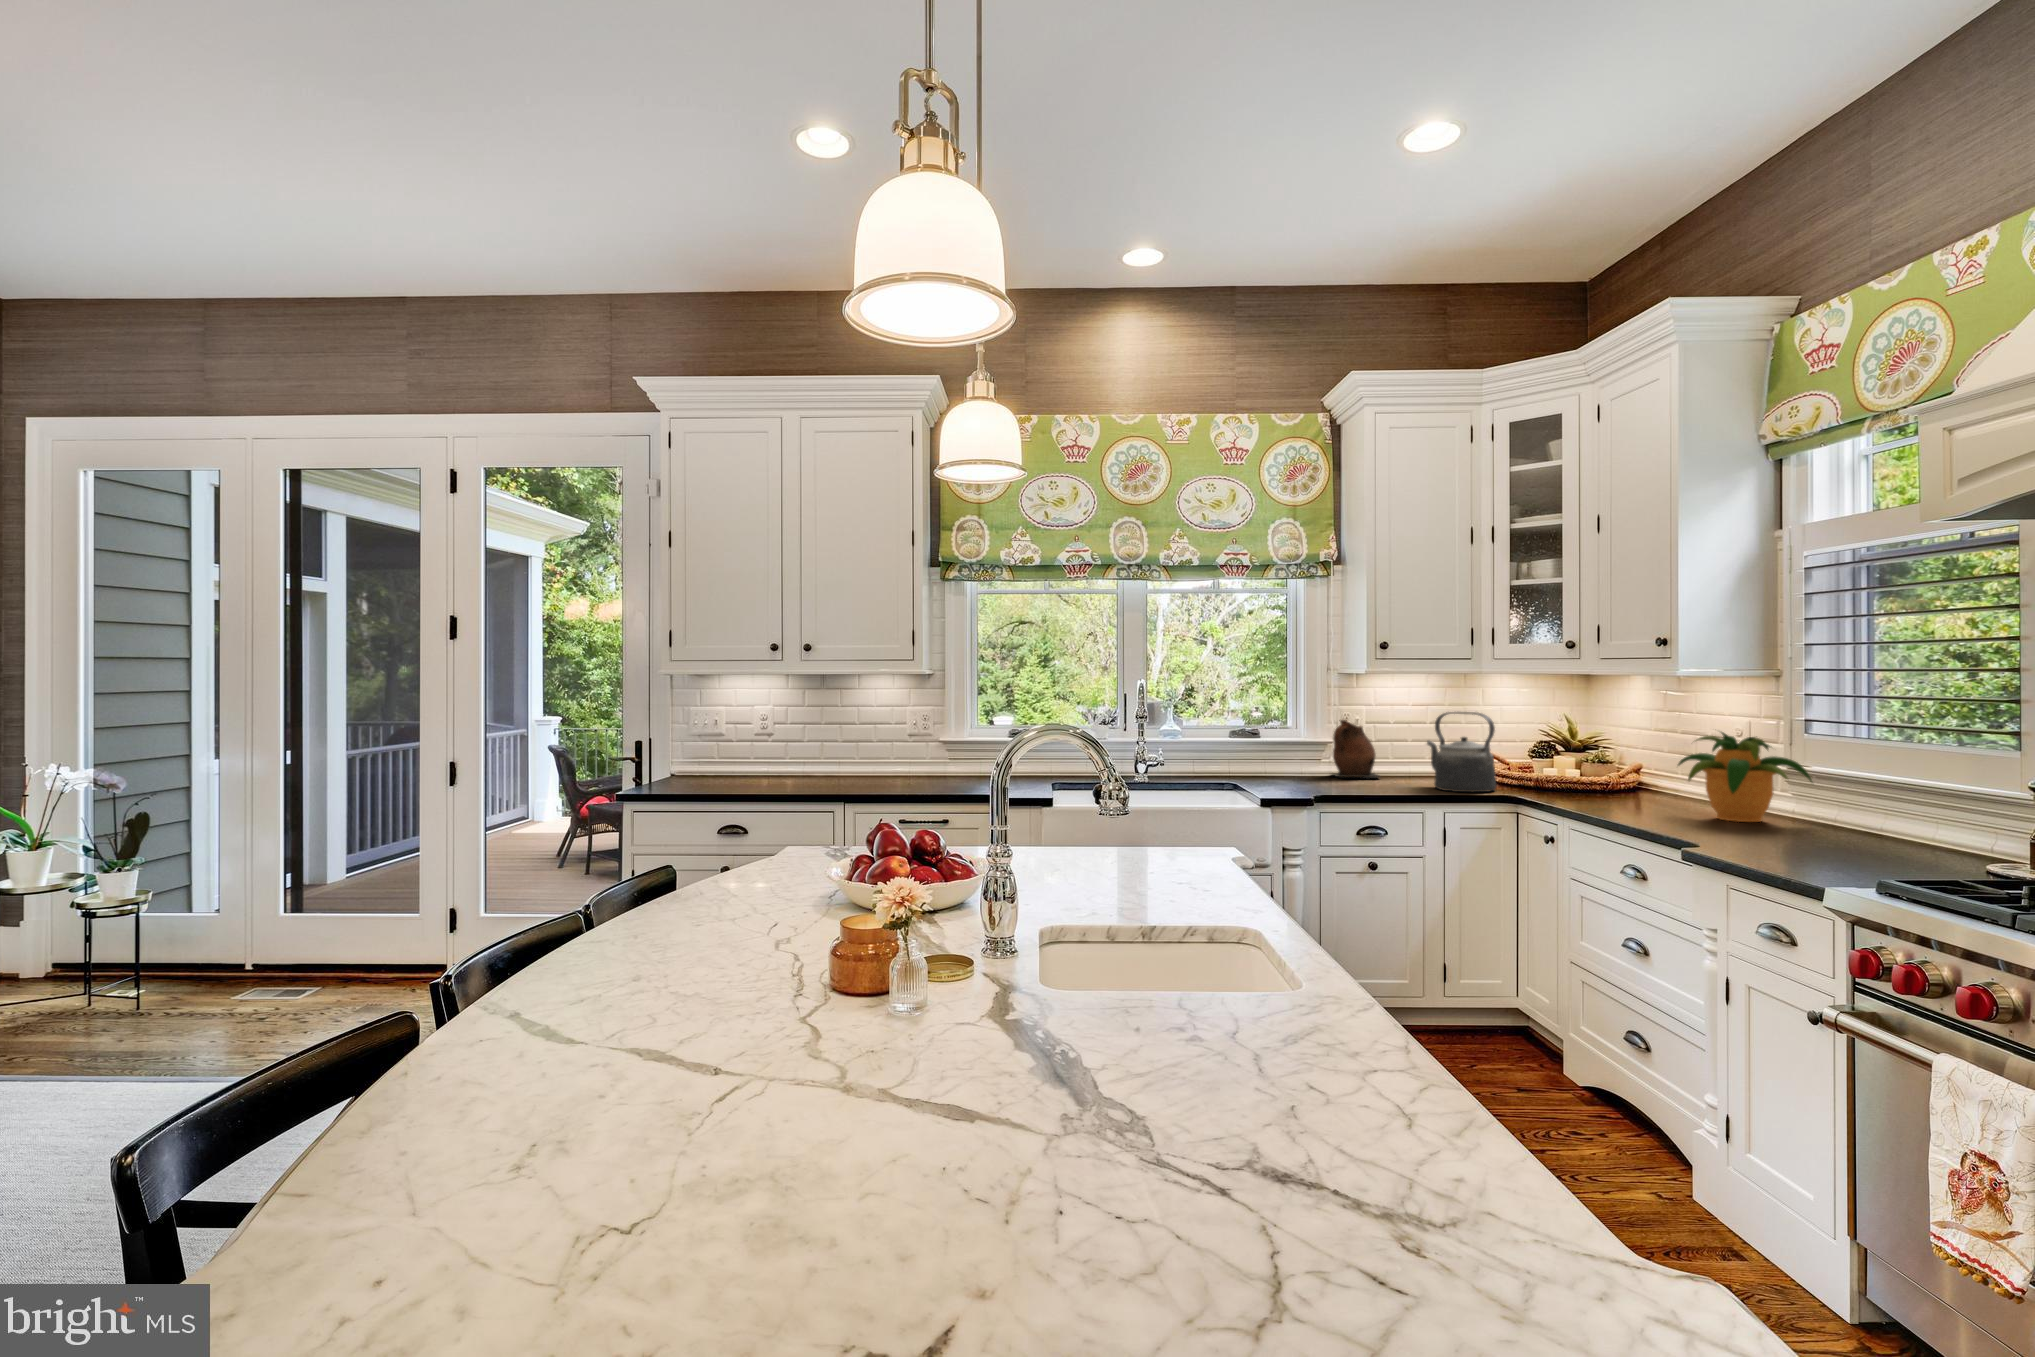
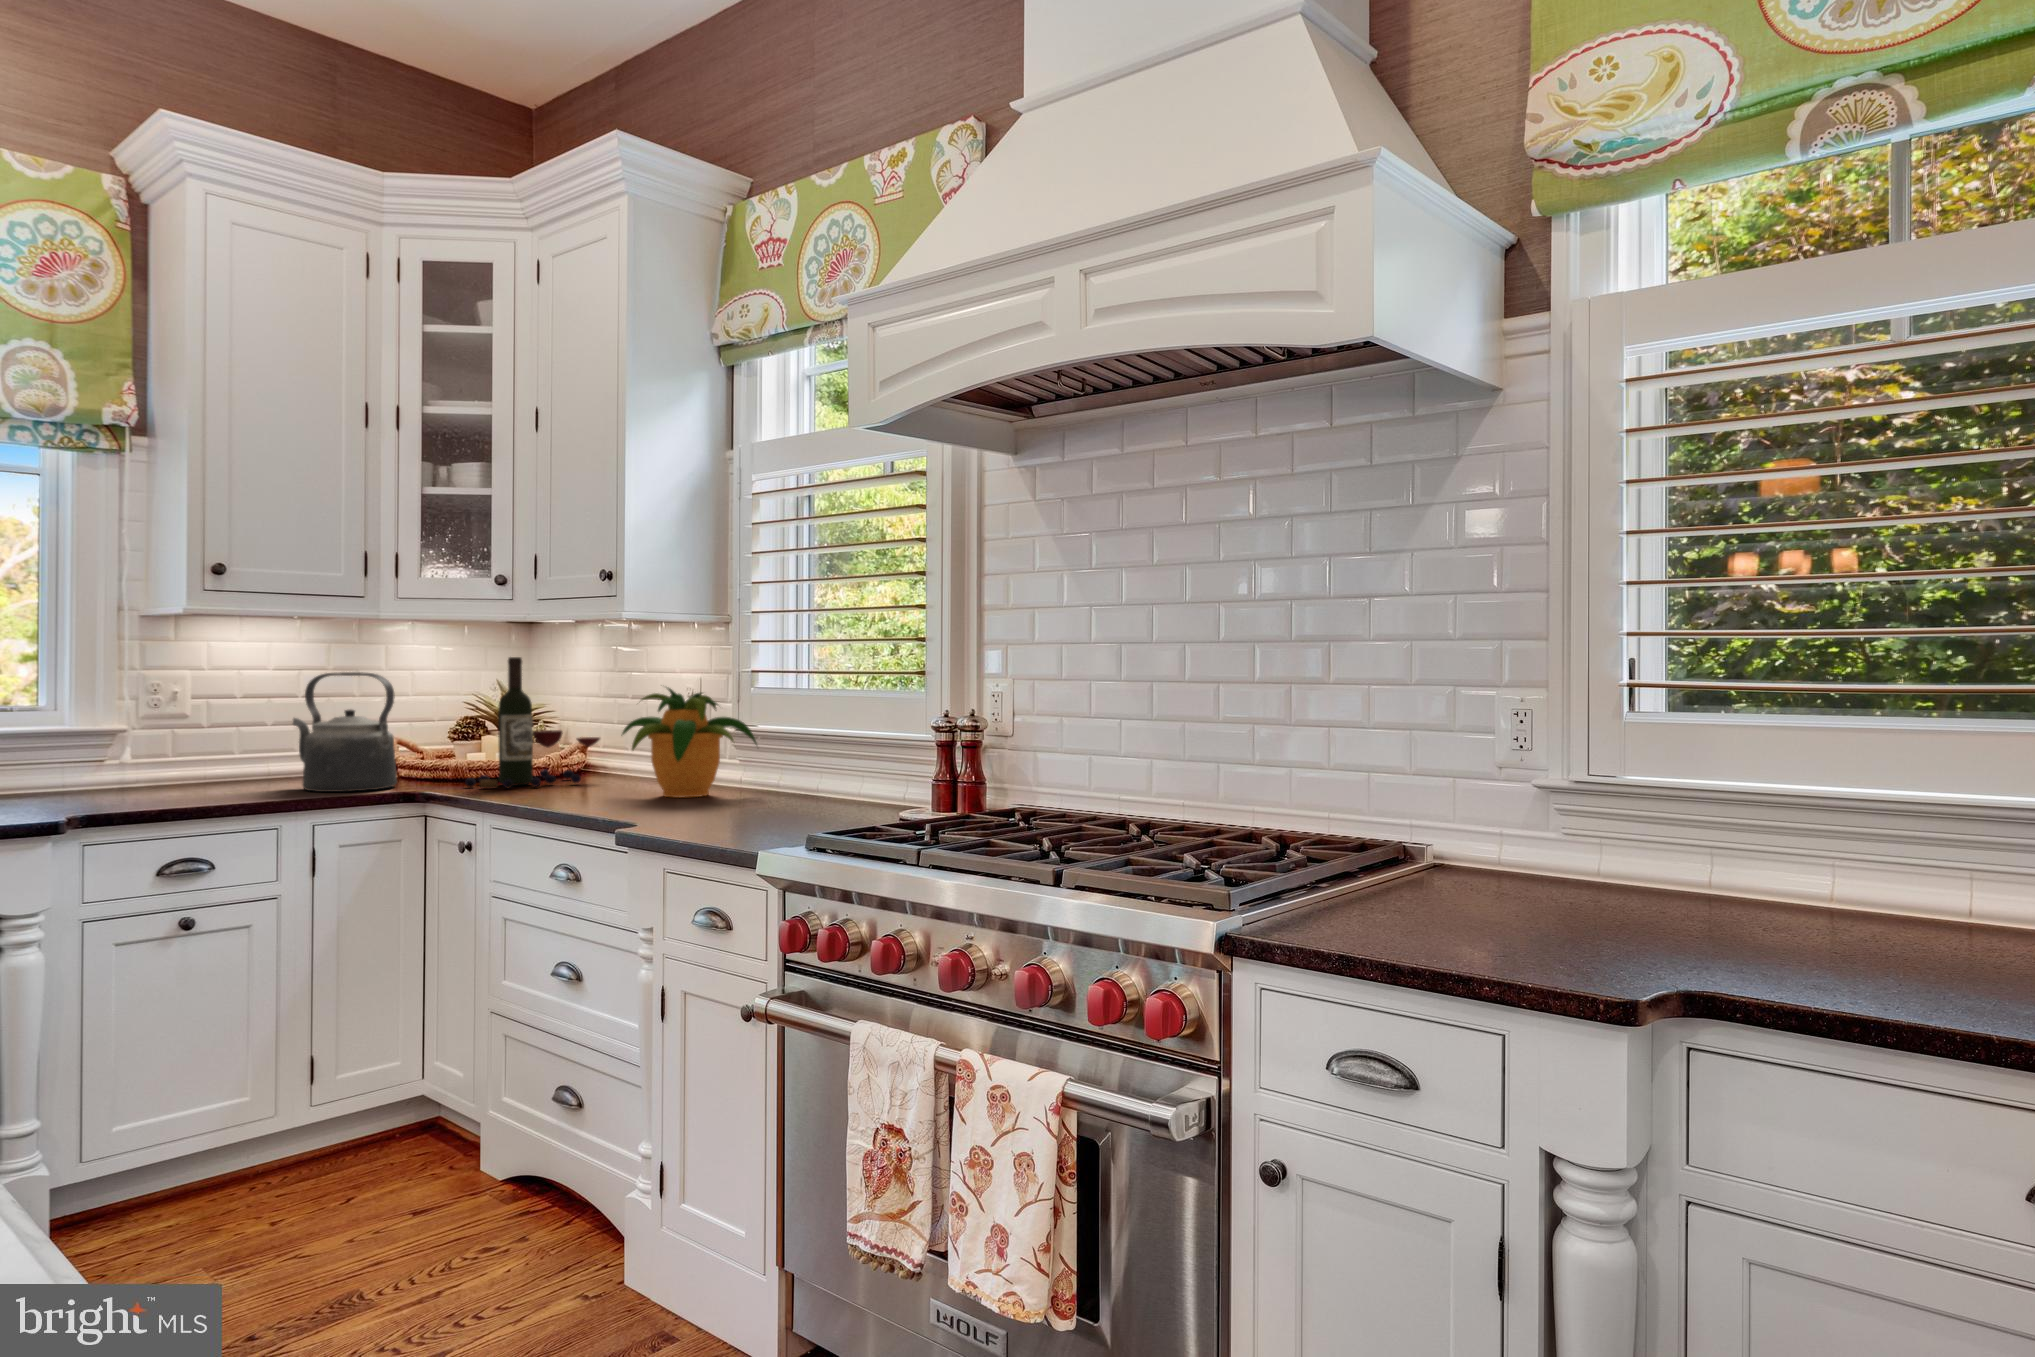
wine bottle: none [1546,702,1658,799] -> present [465,657,600,789]
ceramic pitcher: present [1332,720,1379,778] -> none [122,690,219,786]

